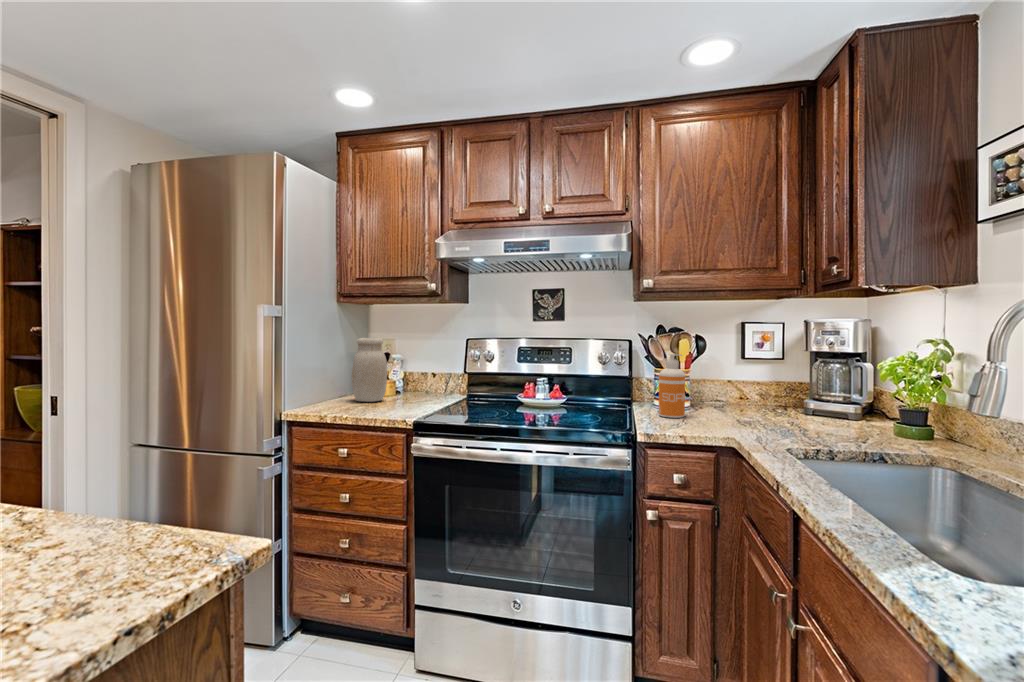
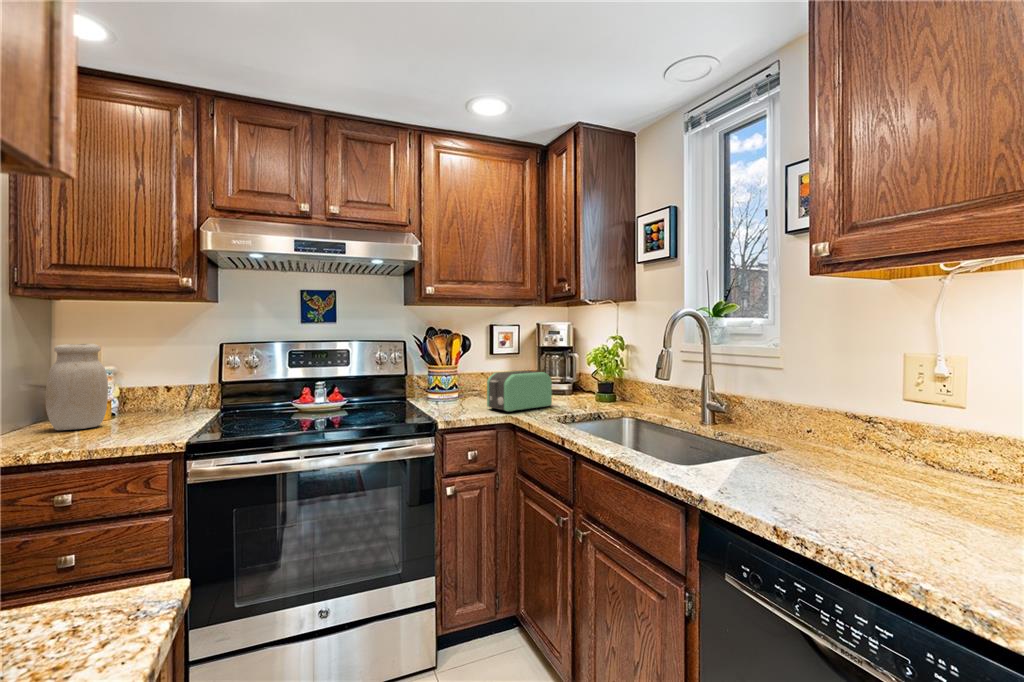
soap dispenser: present [659,354,685,418] -> none [440,352,461,407]
toaster: none [711,381,808,432] -> present [487,371,552,412]

